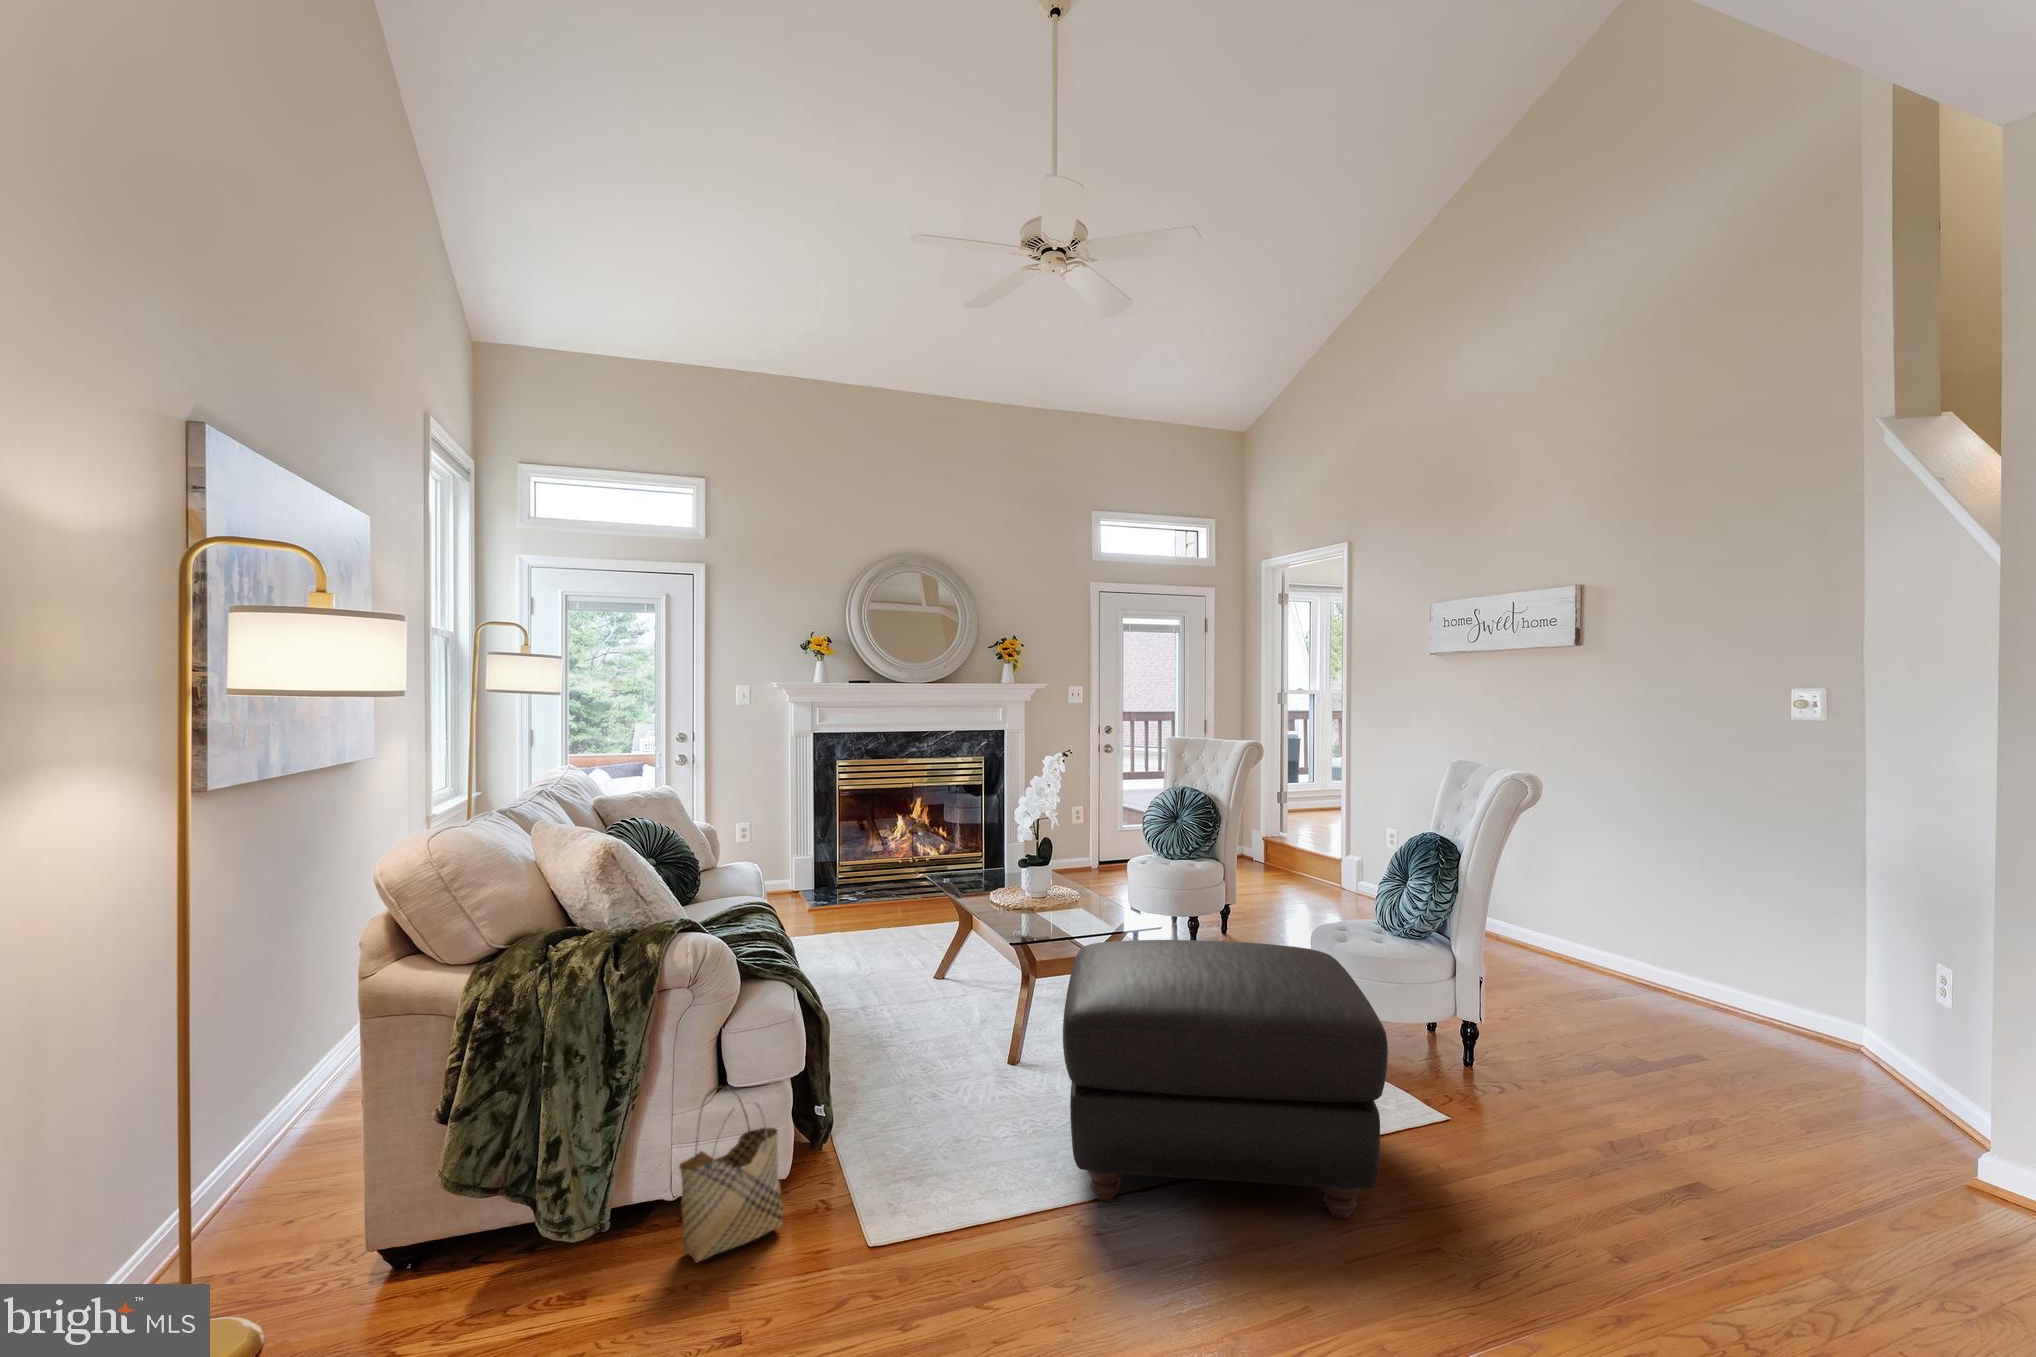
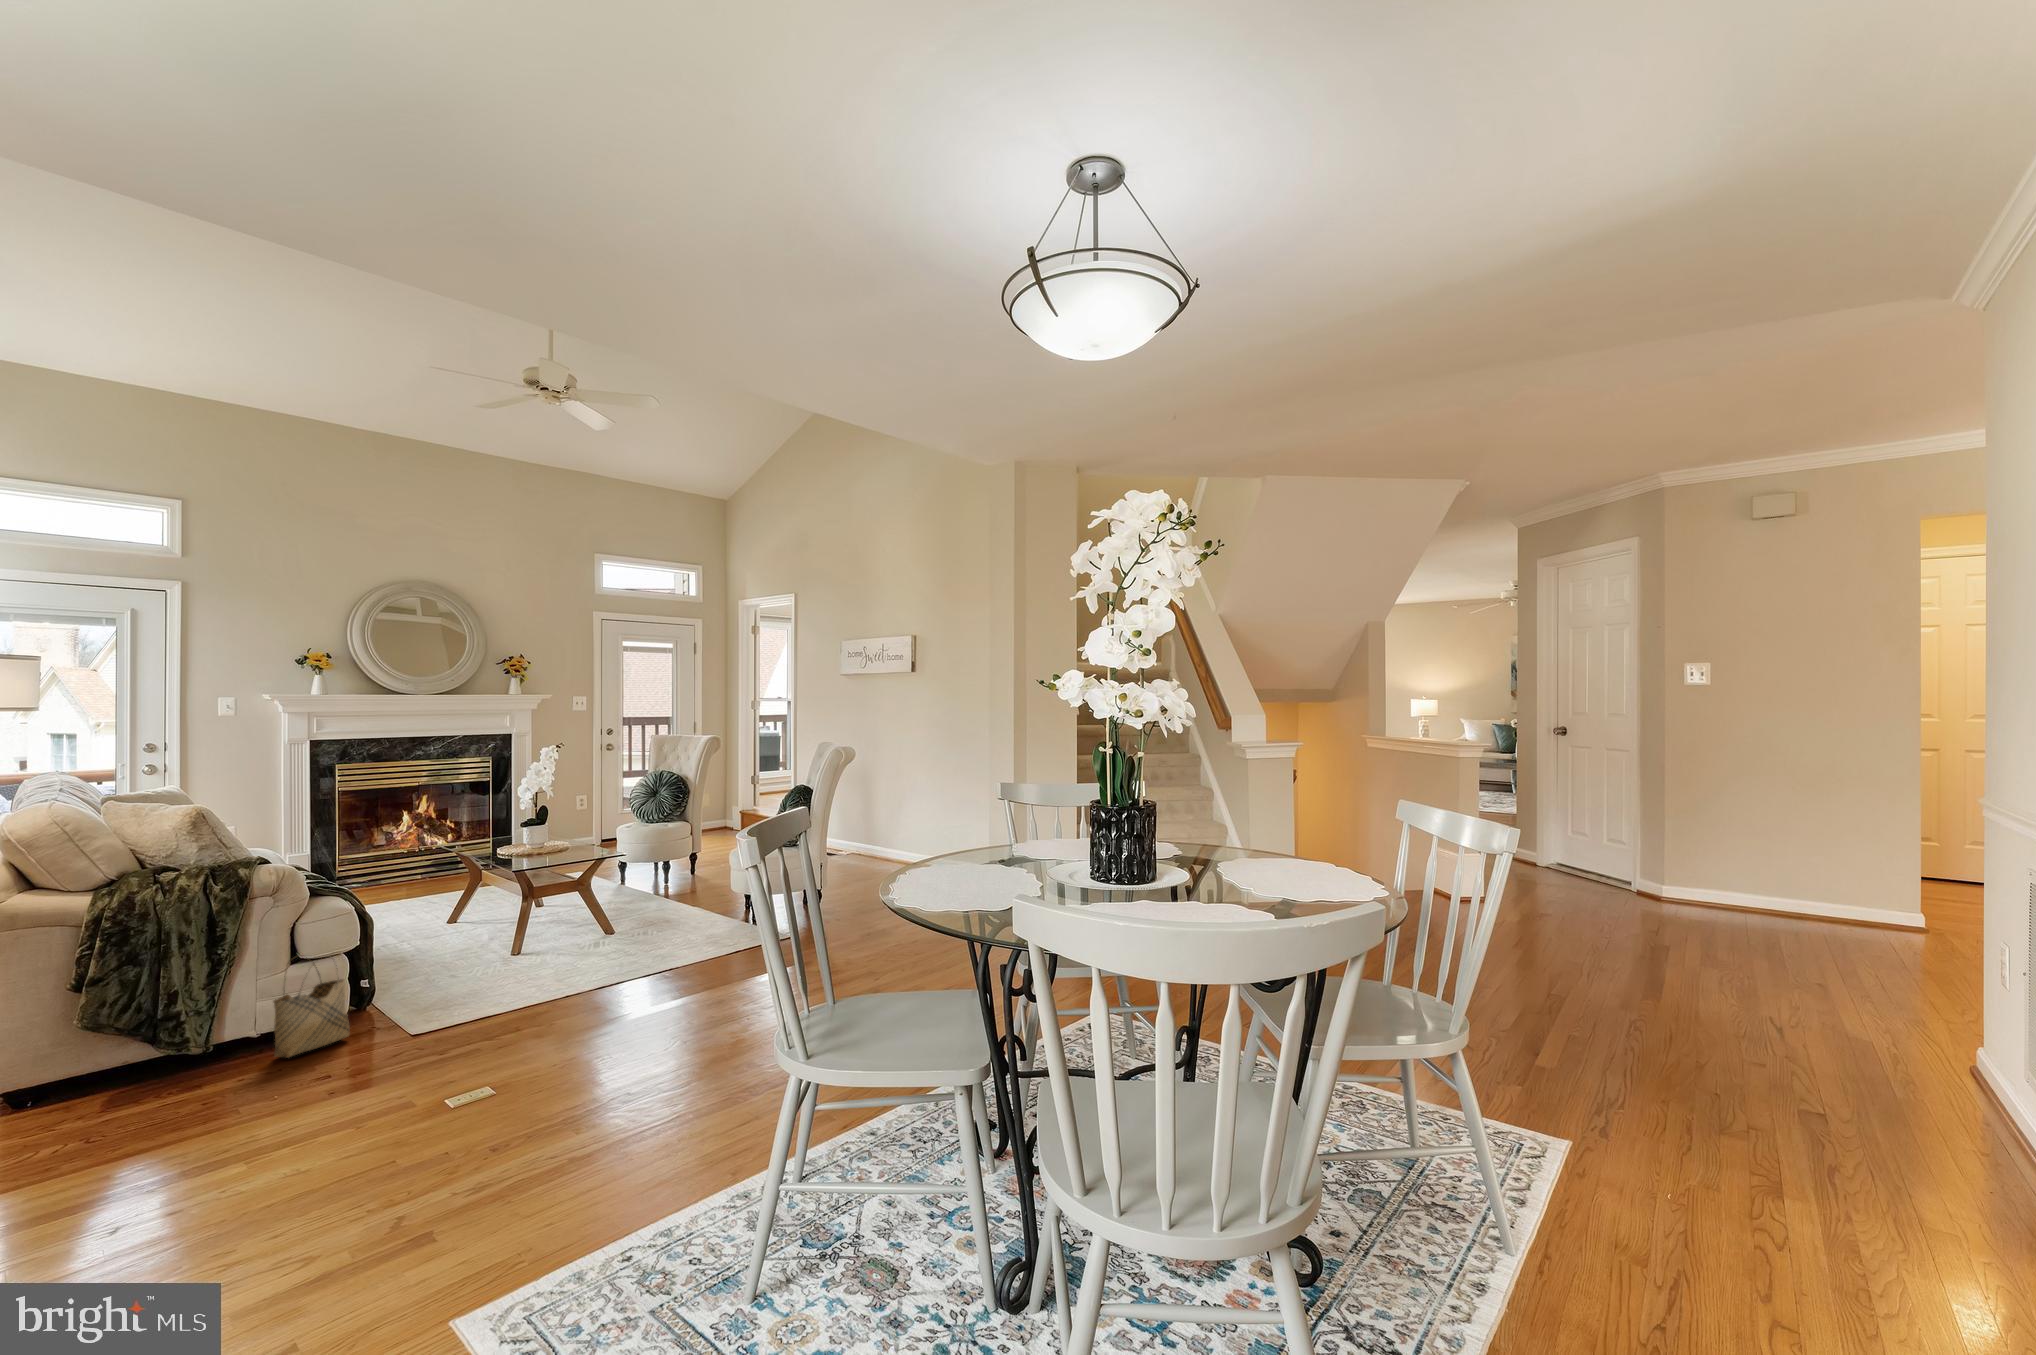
ottoman: present [1063,940,1388,1219] -> none [551,847,741,995]

